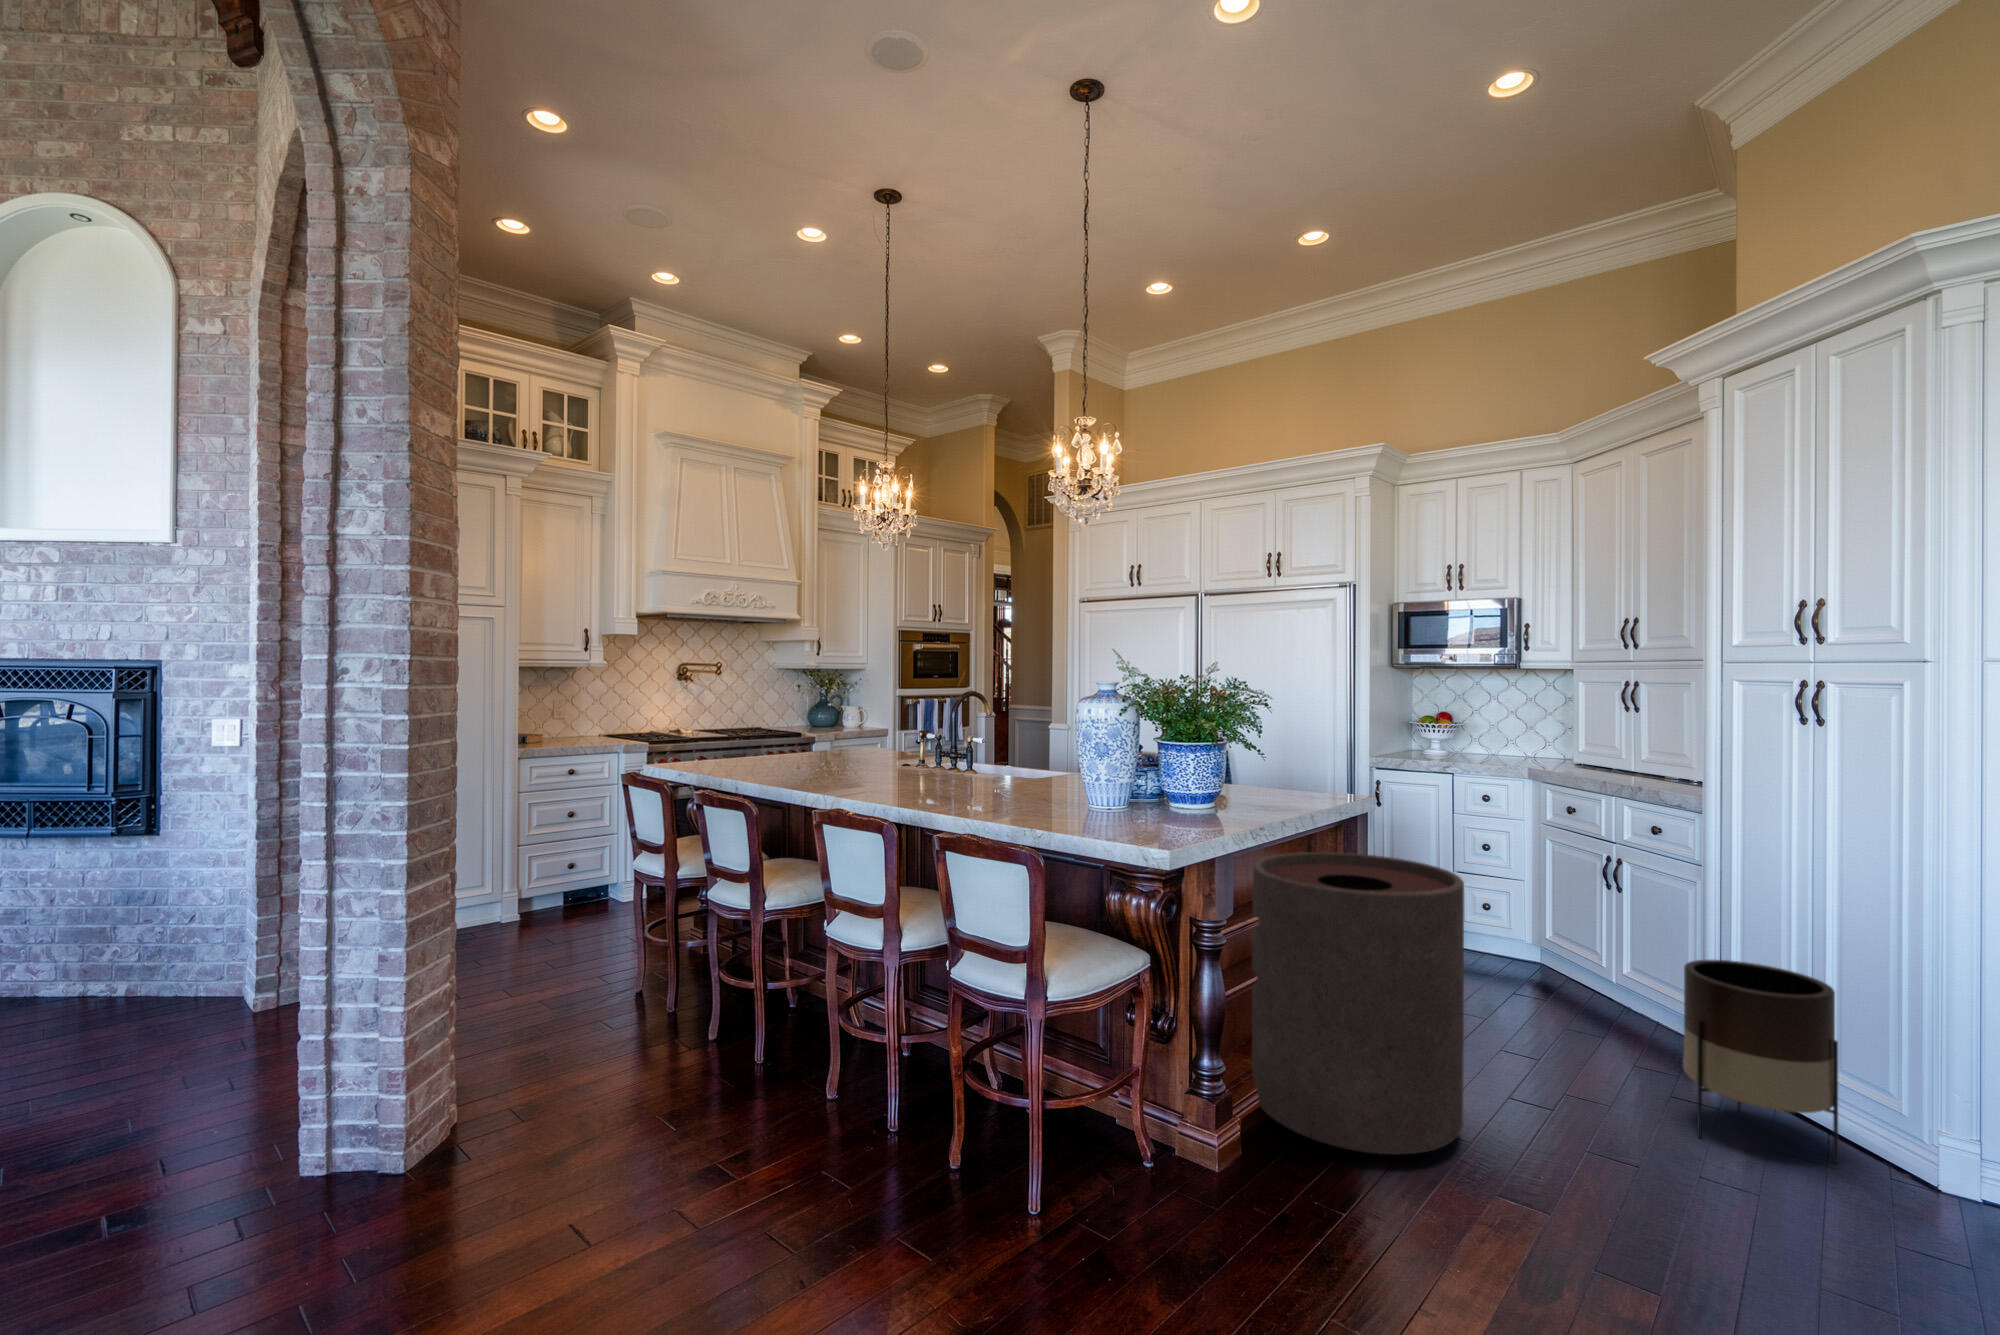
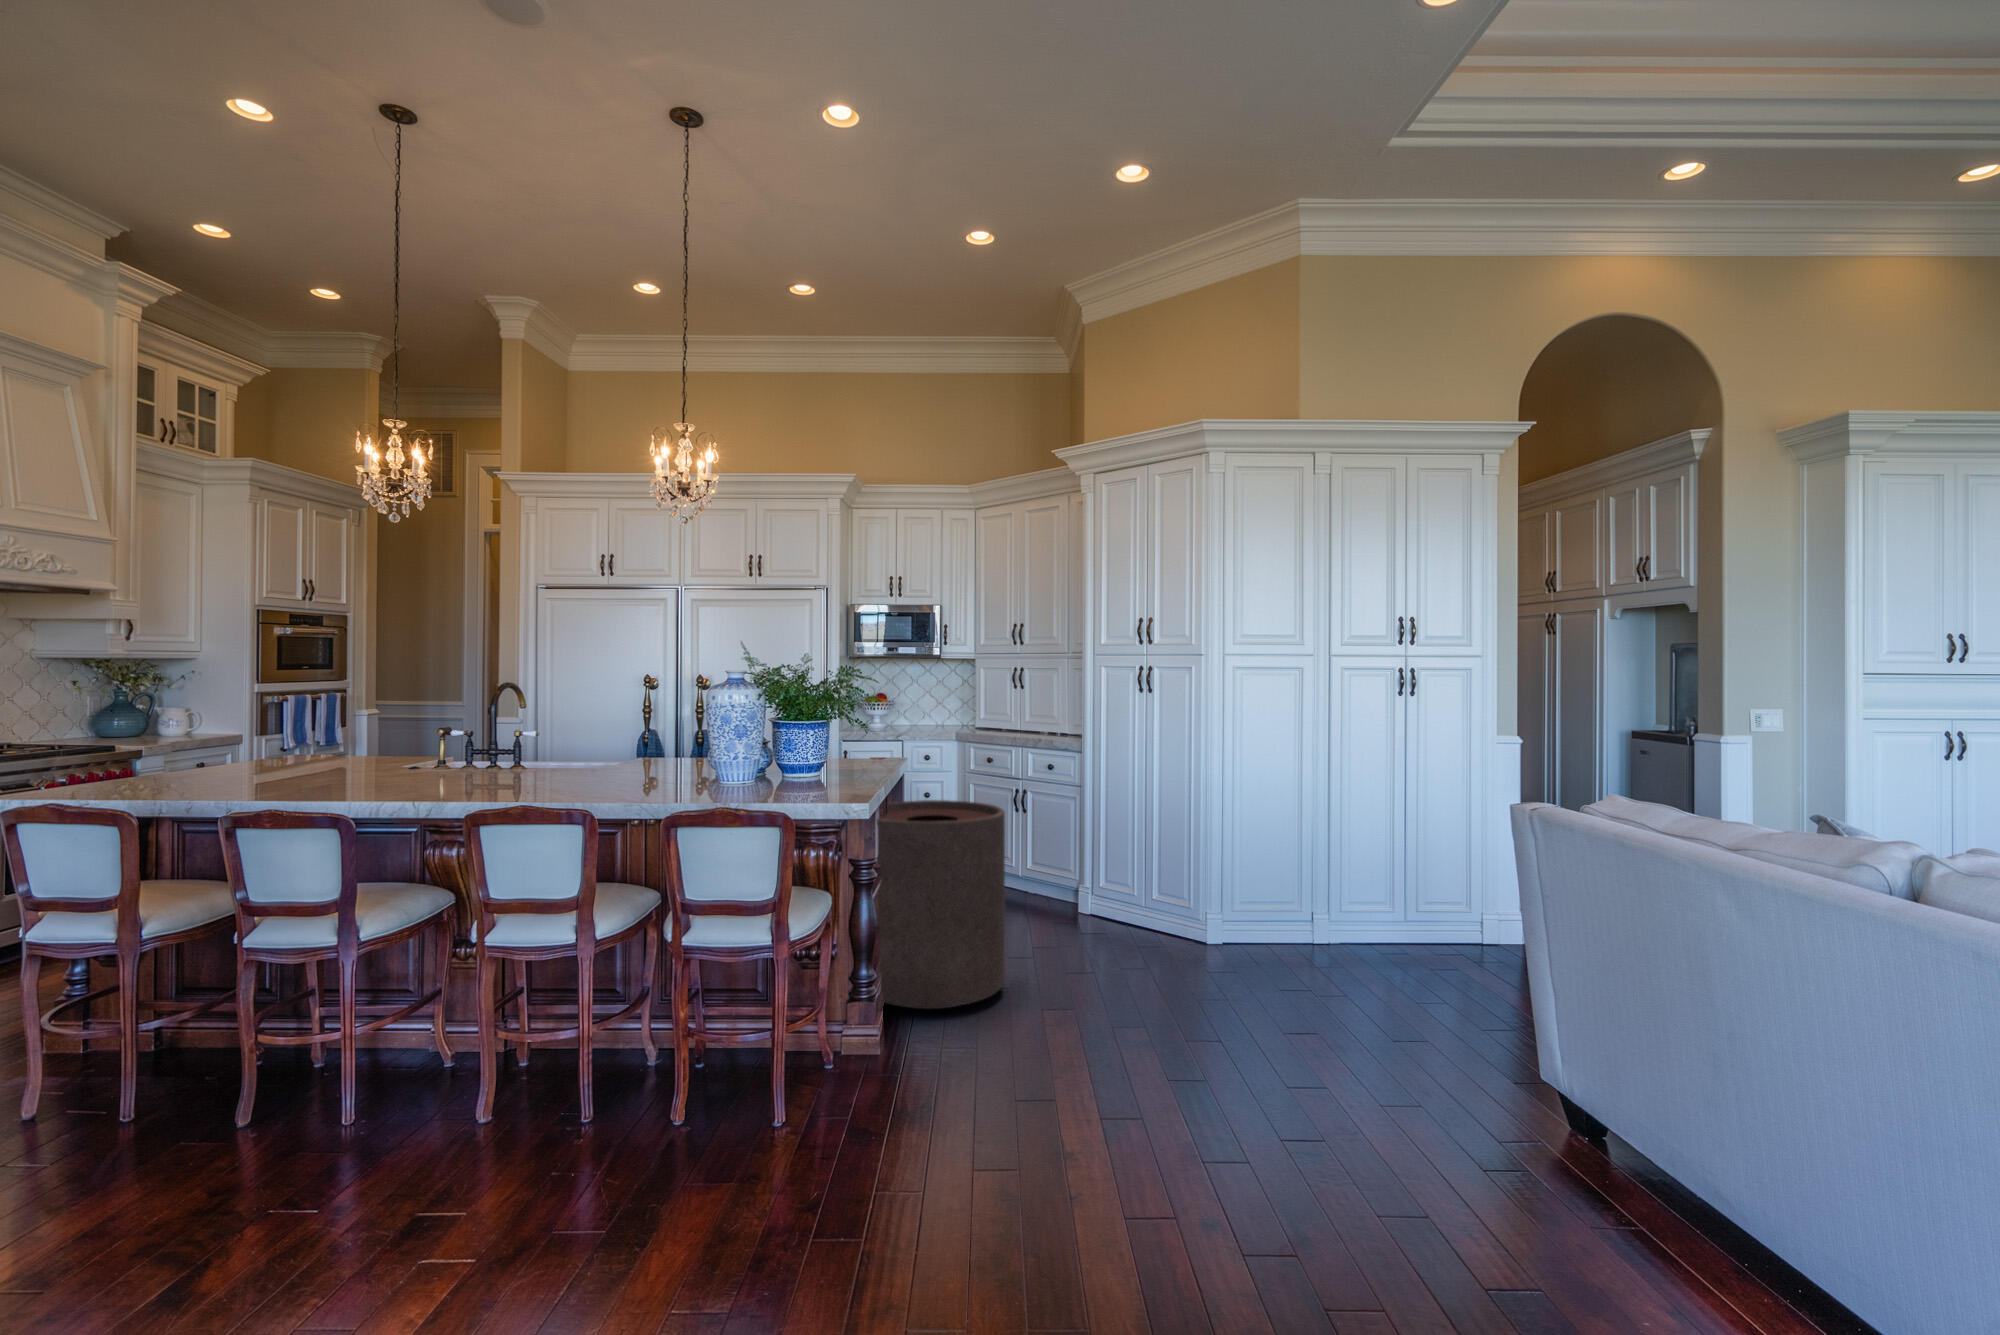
planter: present [1683,960,1838,1163] -> none [1092,840,1165,950]

